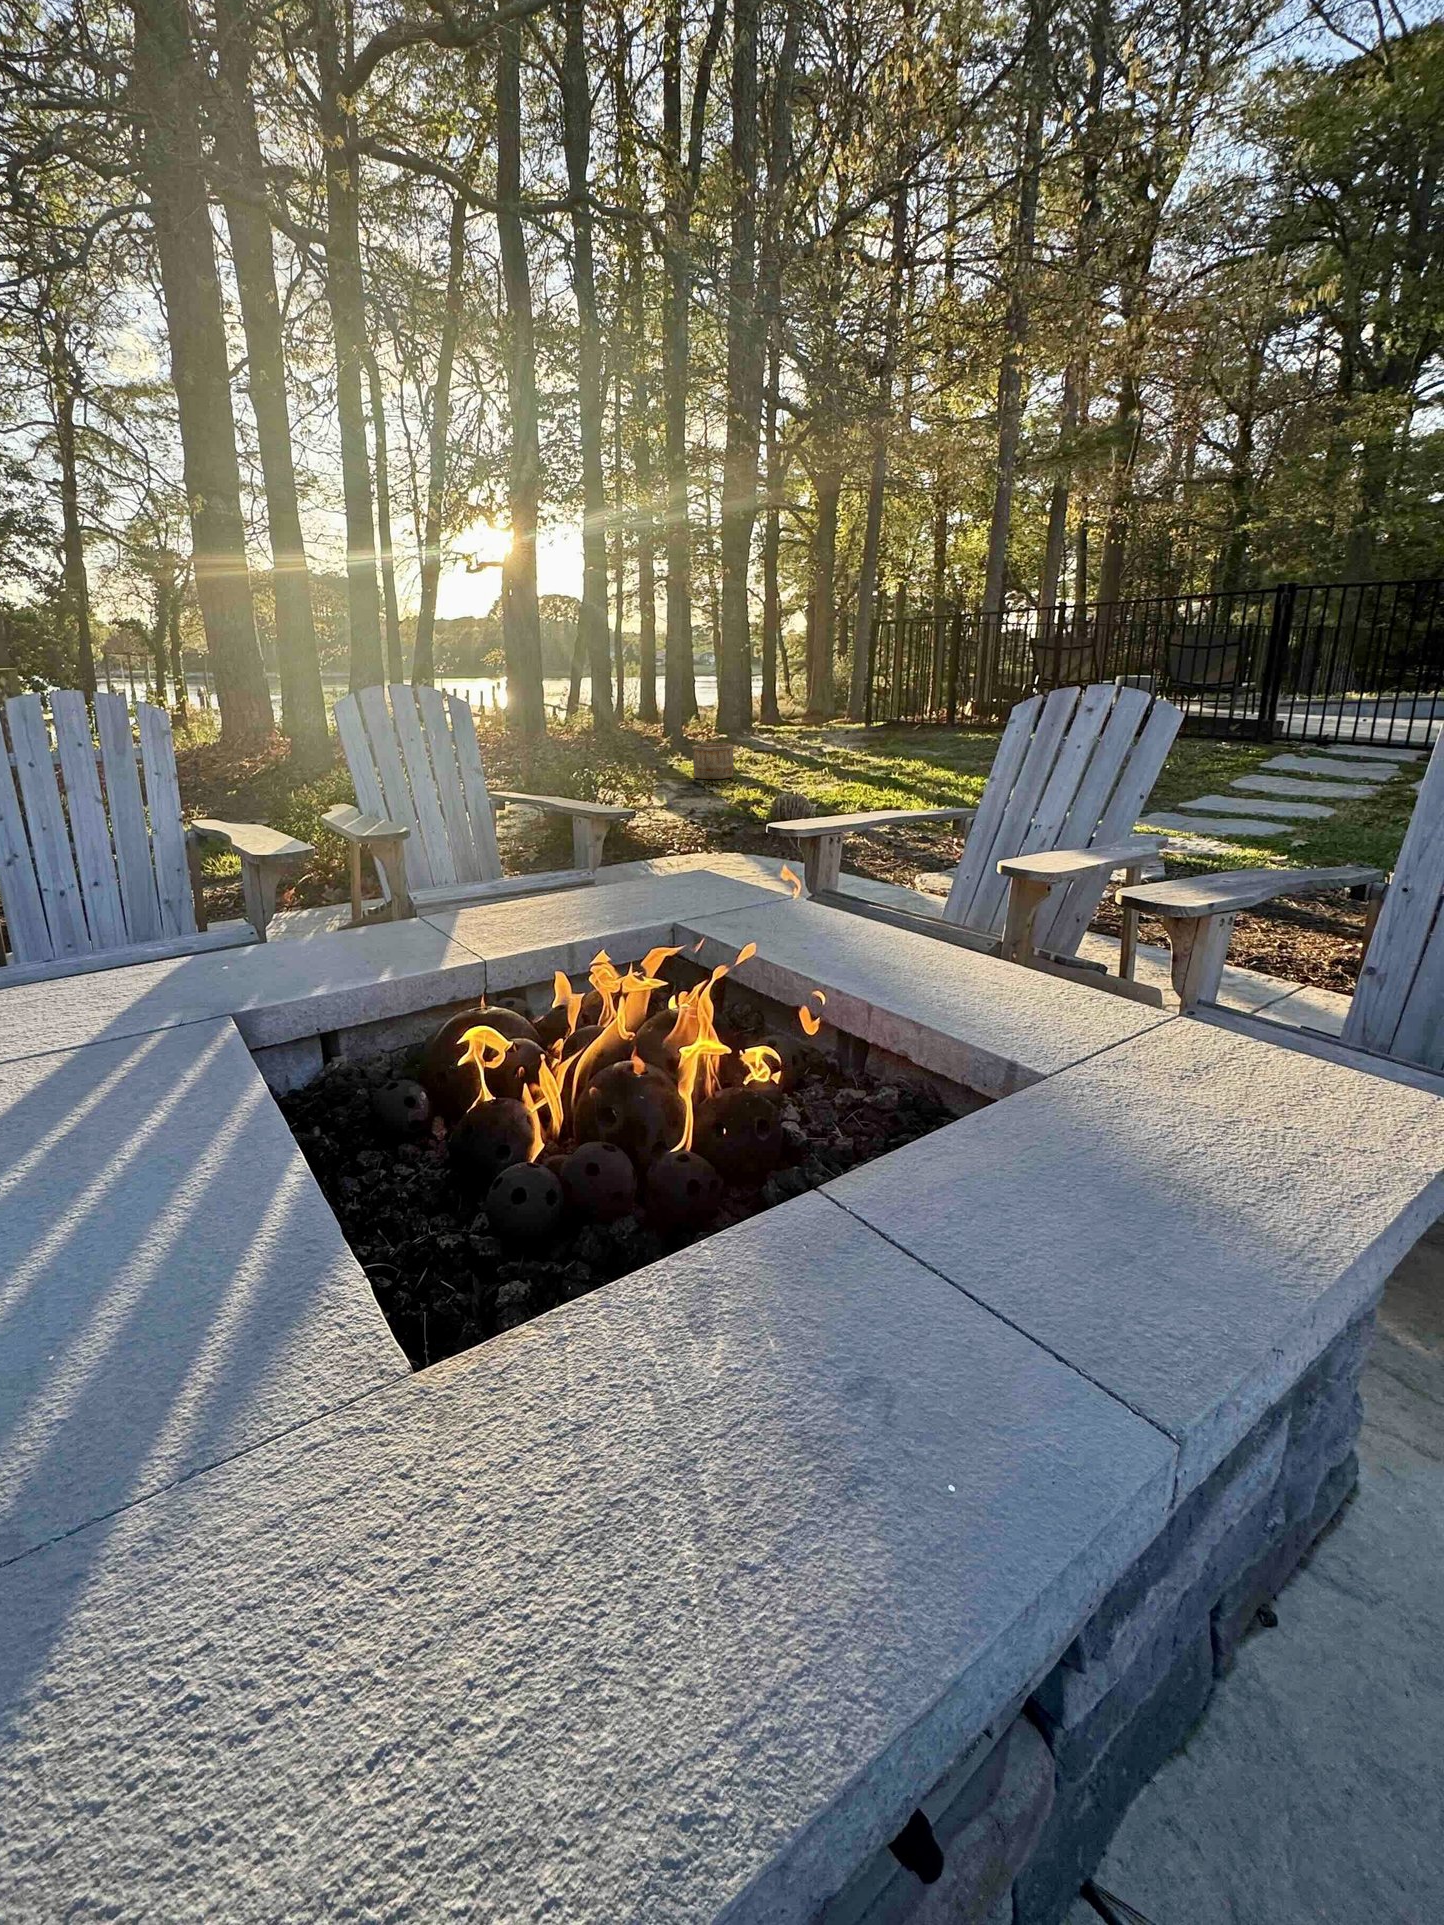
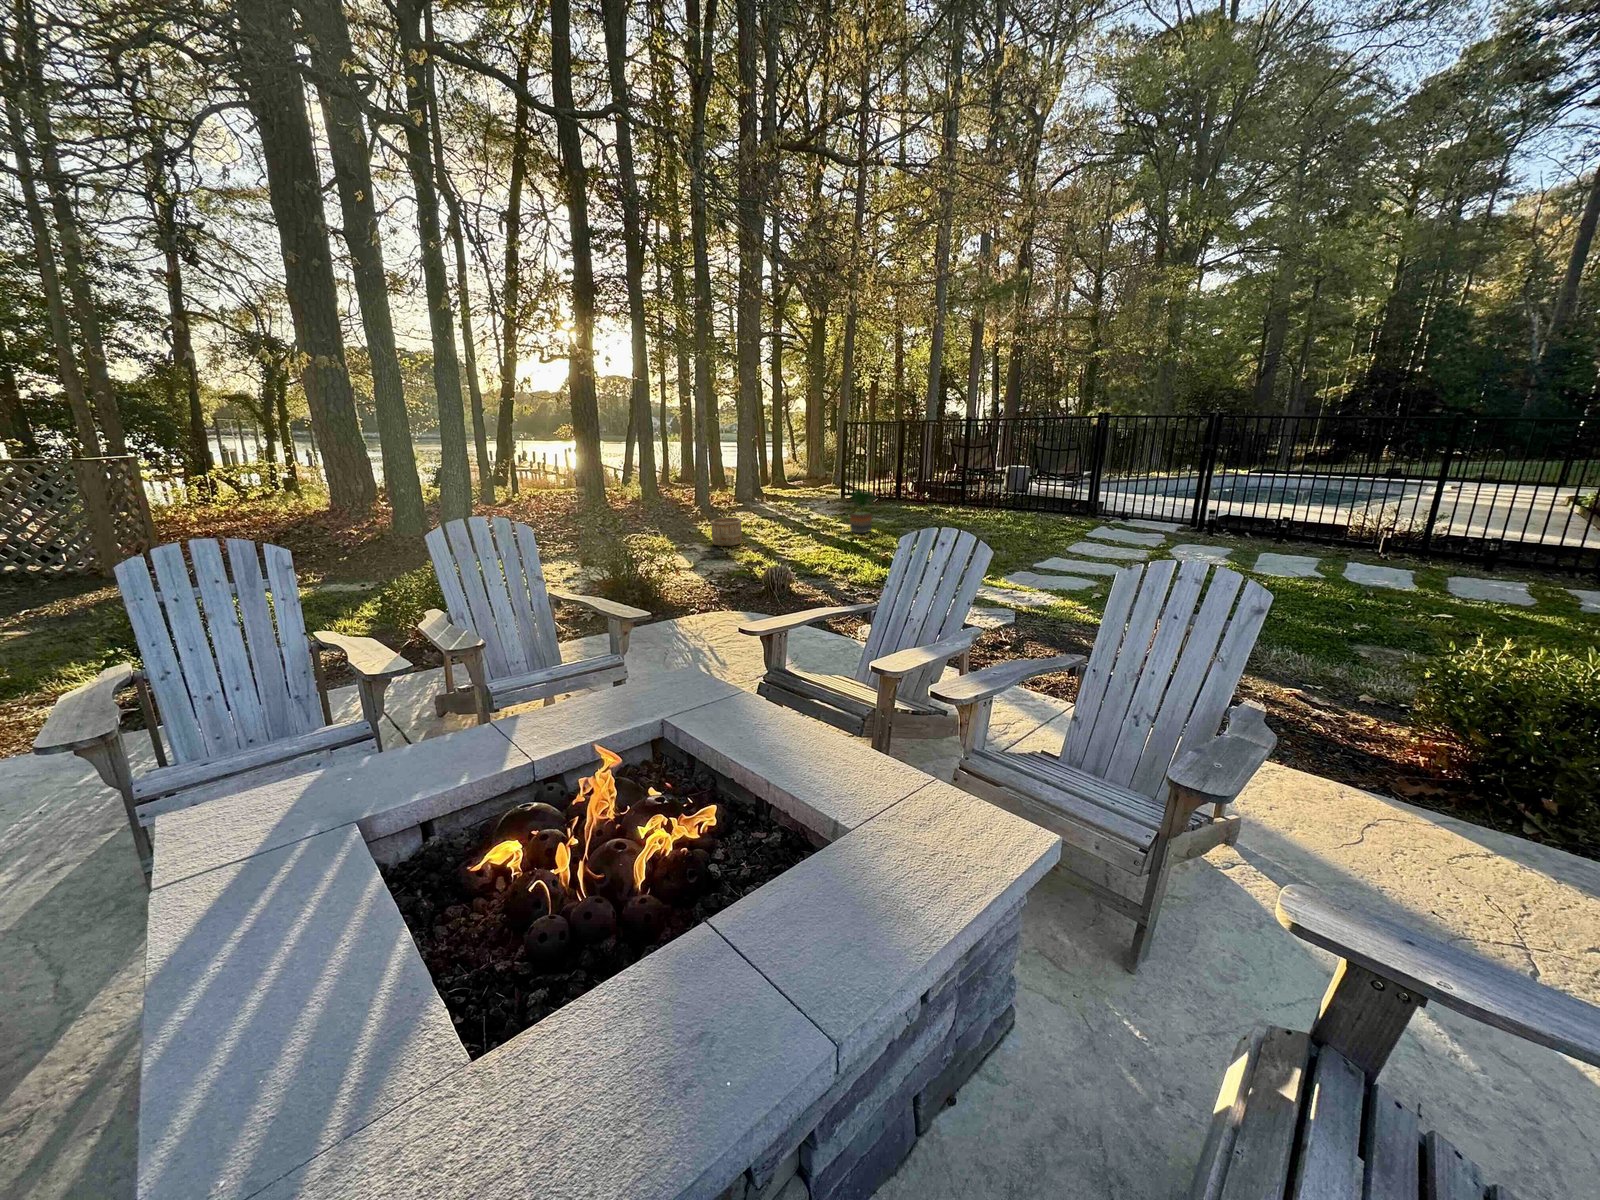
potted tree: none [881,710,920,769] -> present [850,491,875,533]

